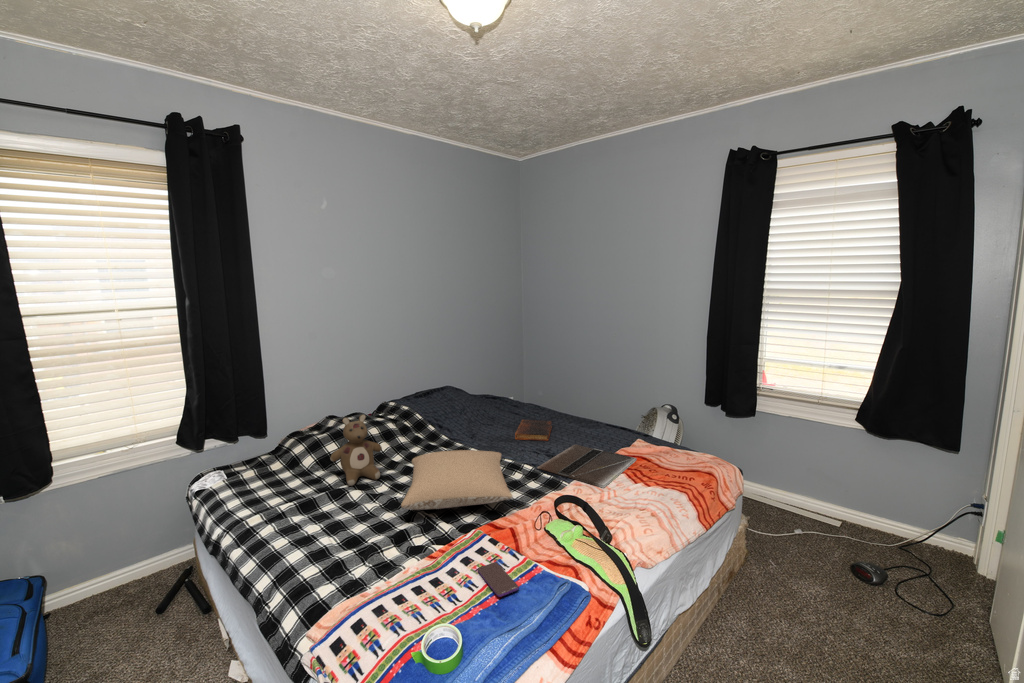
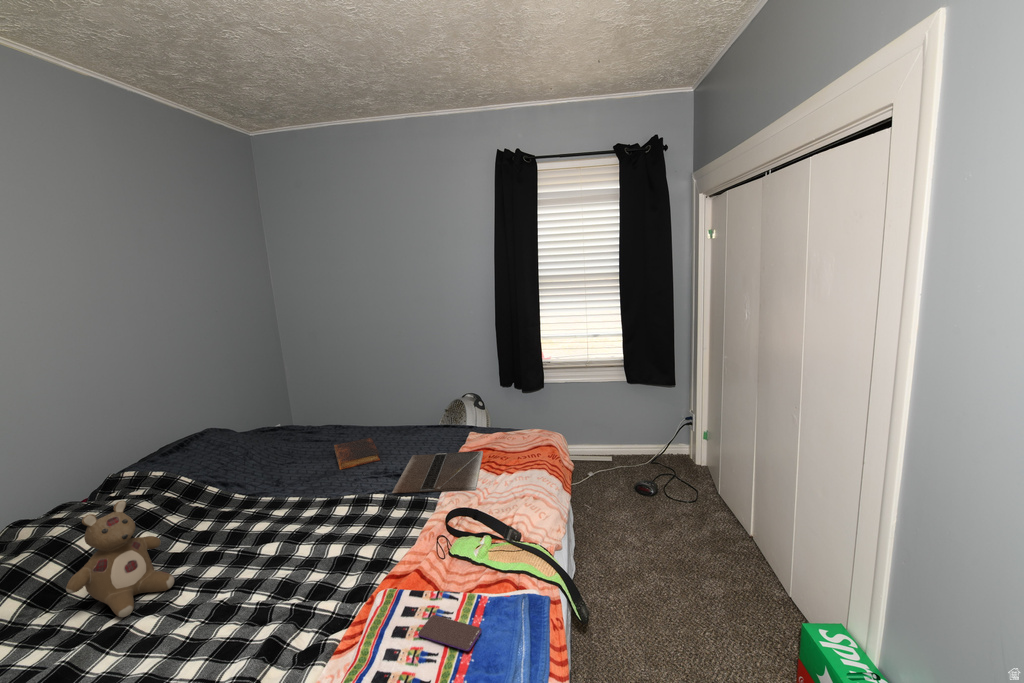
pillow: present [401,450,513,510] -> none [229,490,407,608]

